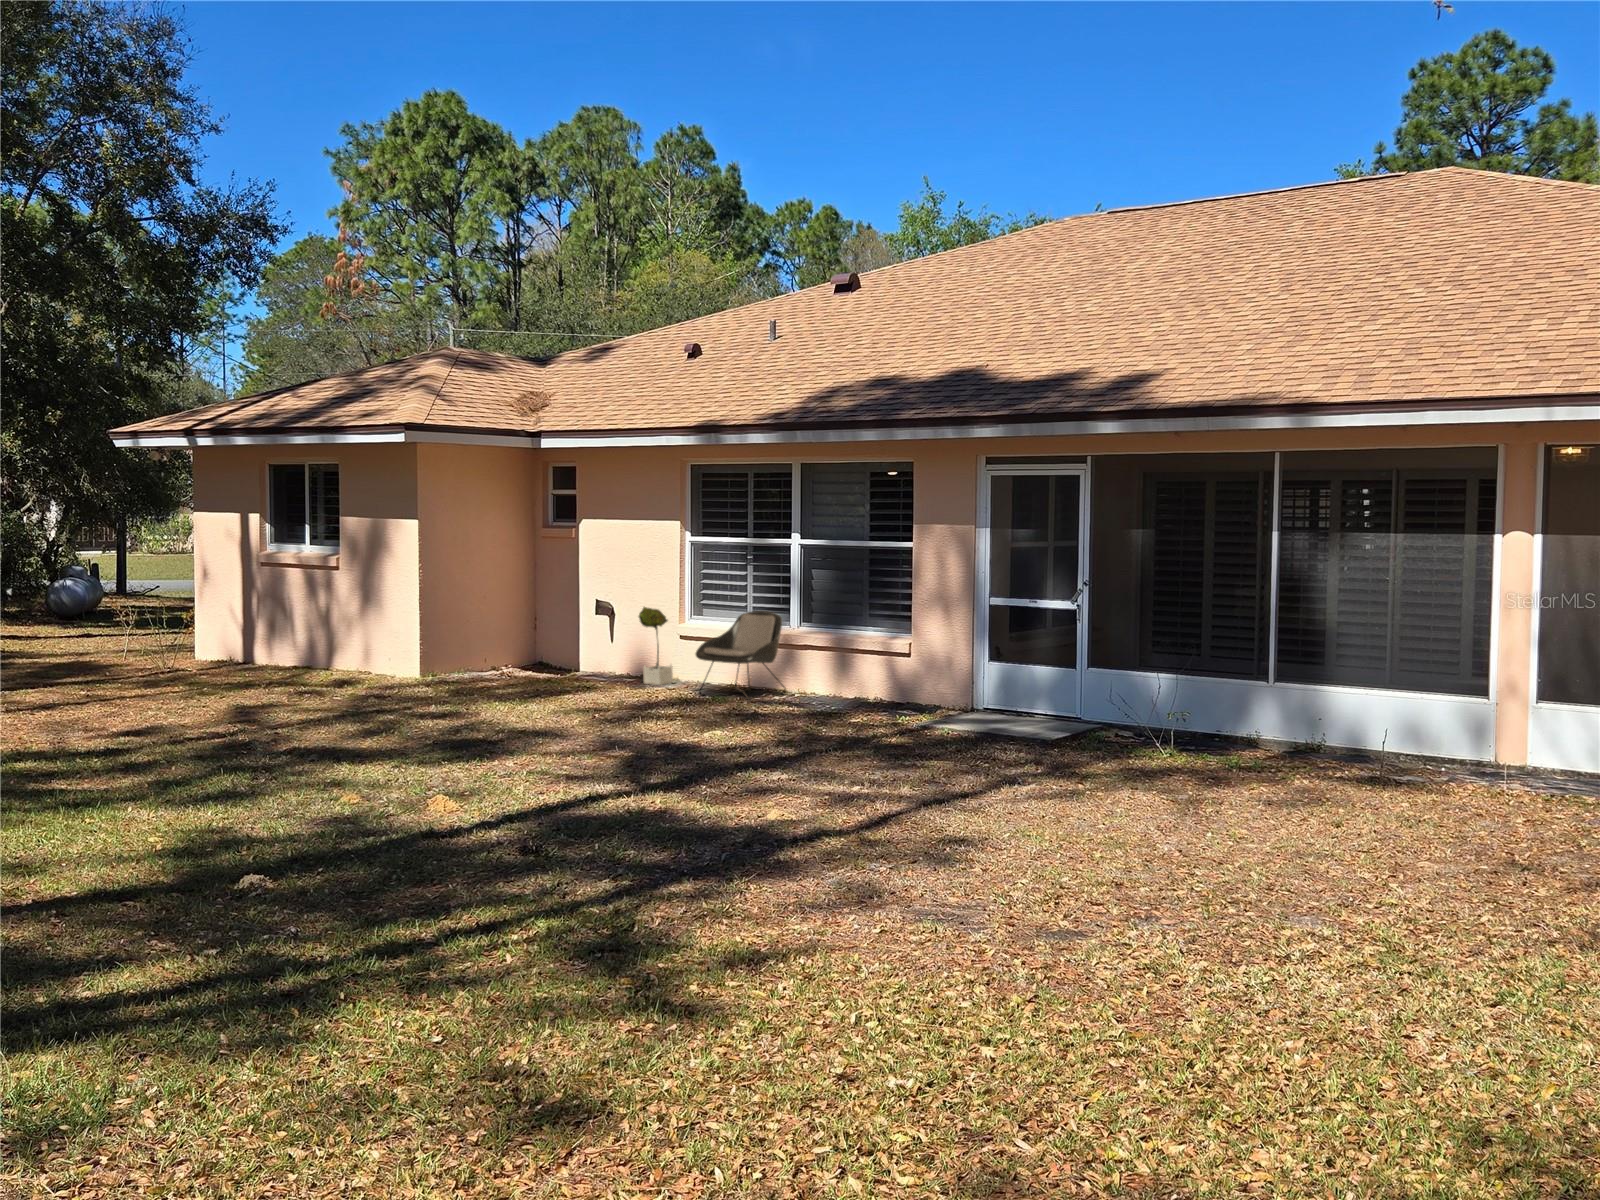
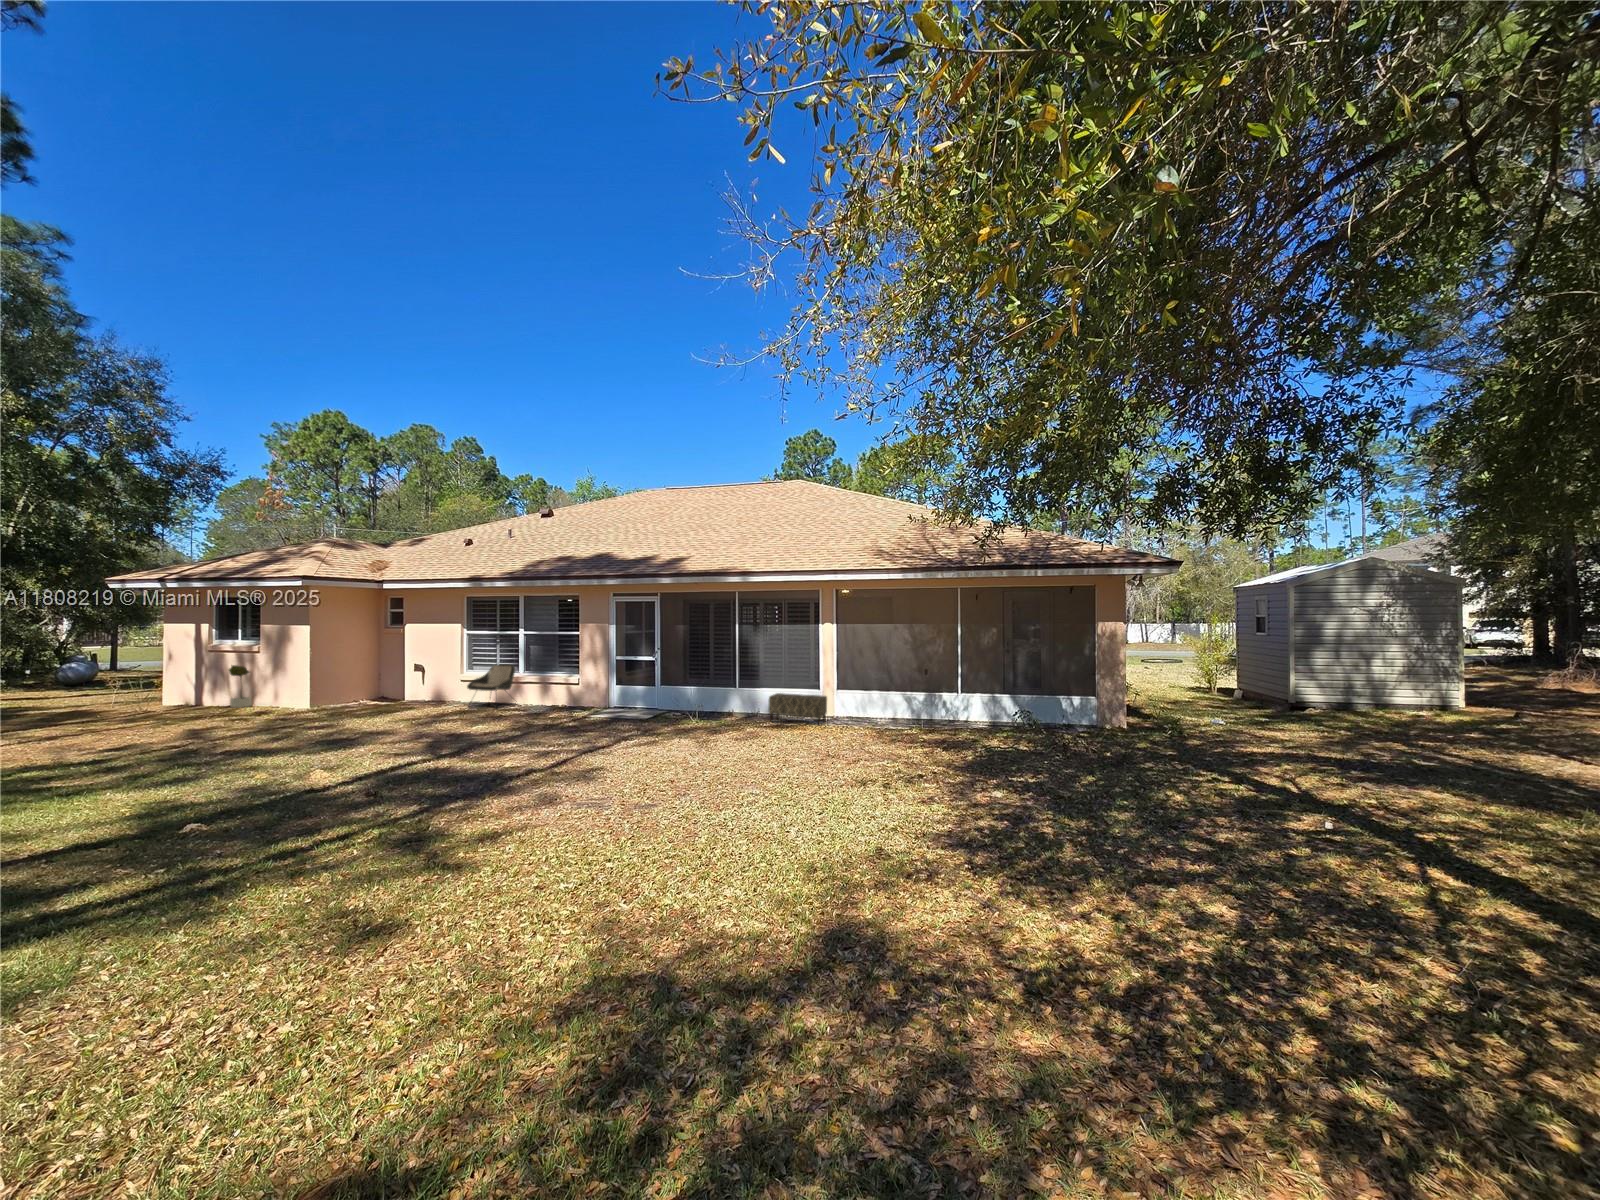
potted tree: present [639,607,673,685] -> present [229,665,252,708]
bench: none [1338,695,1495,779] -> present [769,693,827,725]

